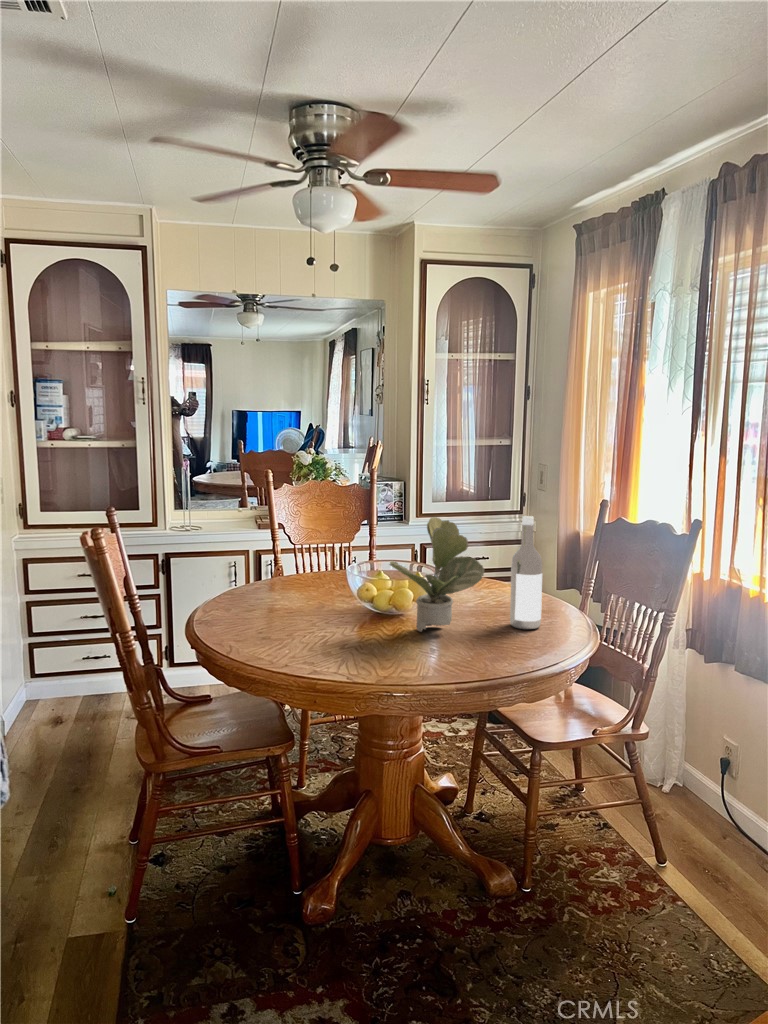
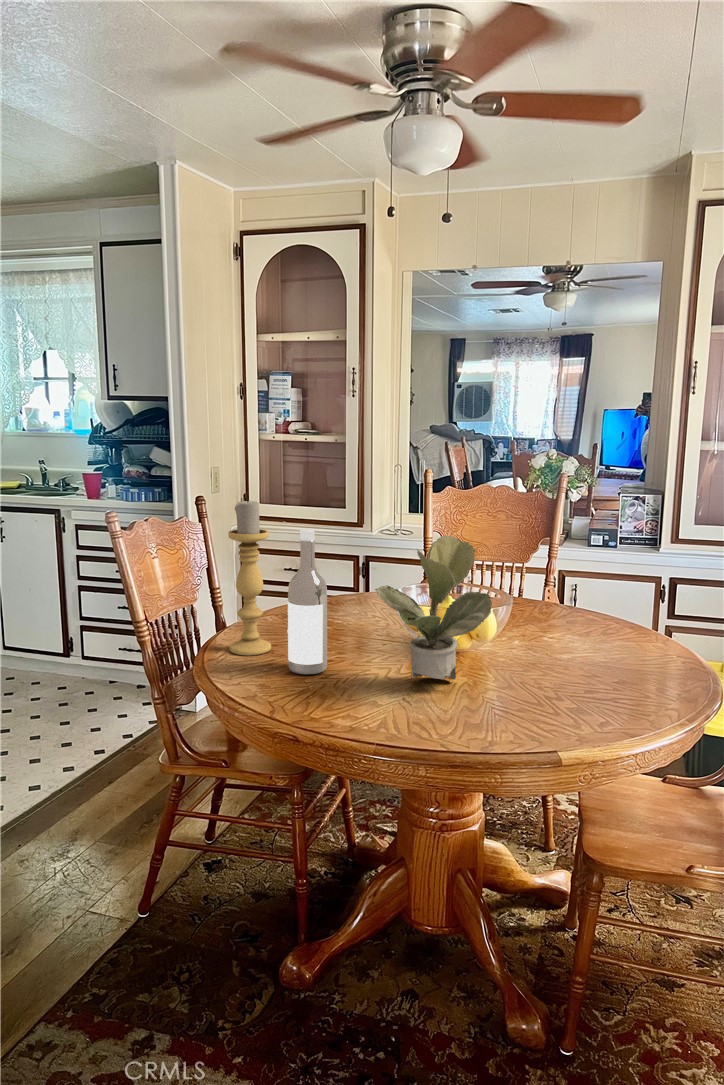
candle holder: none [237,500,276,642] -> present [228,499,271,655]
wine bottle: present [510,516,542,629] -> present [288,529,327,675]

